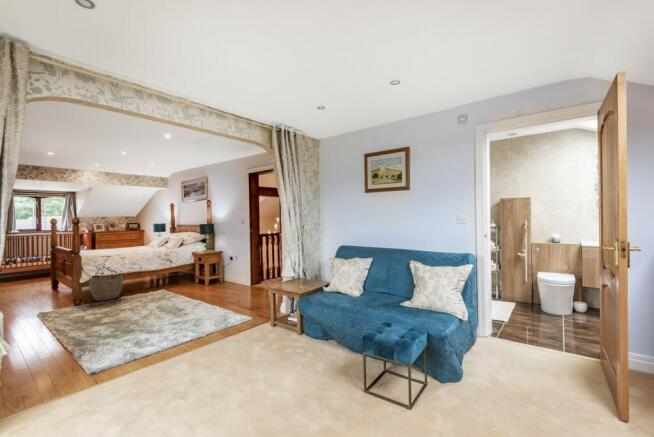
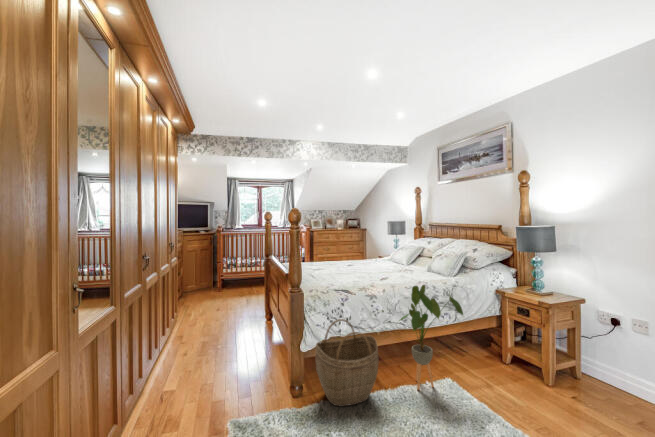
house plant: none [136,250,166,293] -> present [400,285,463,390]

